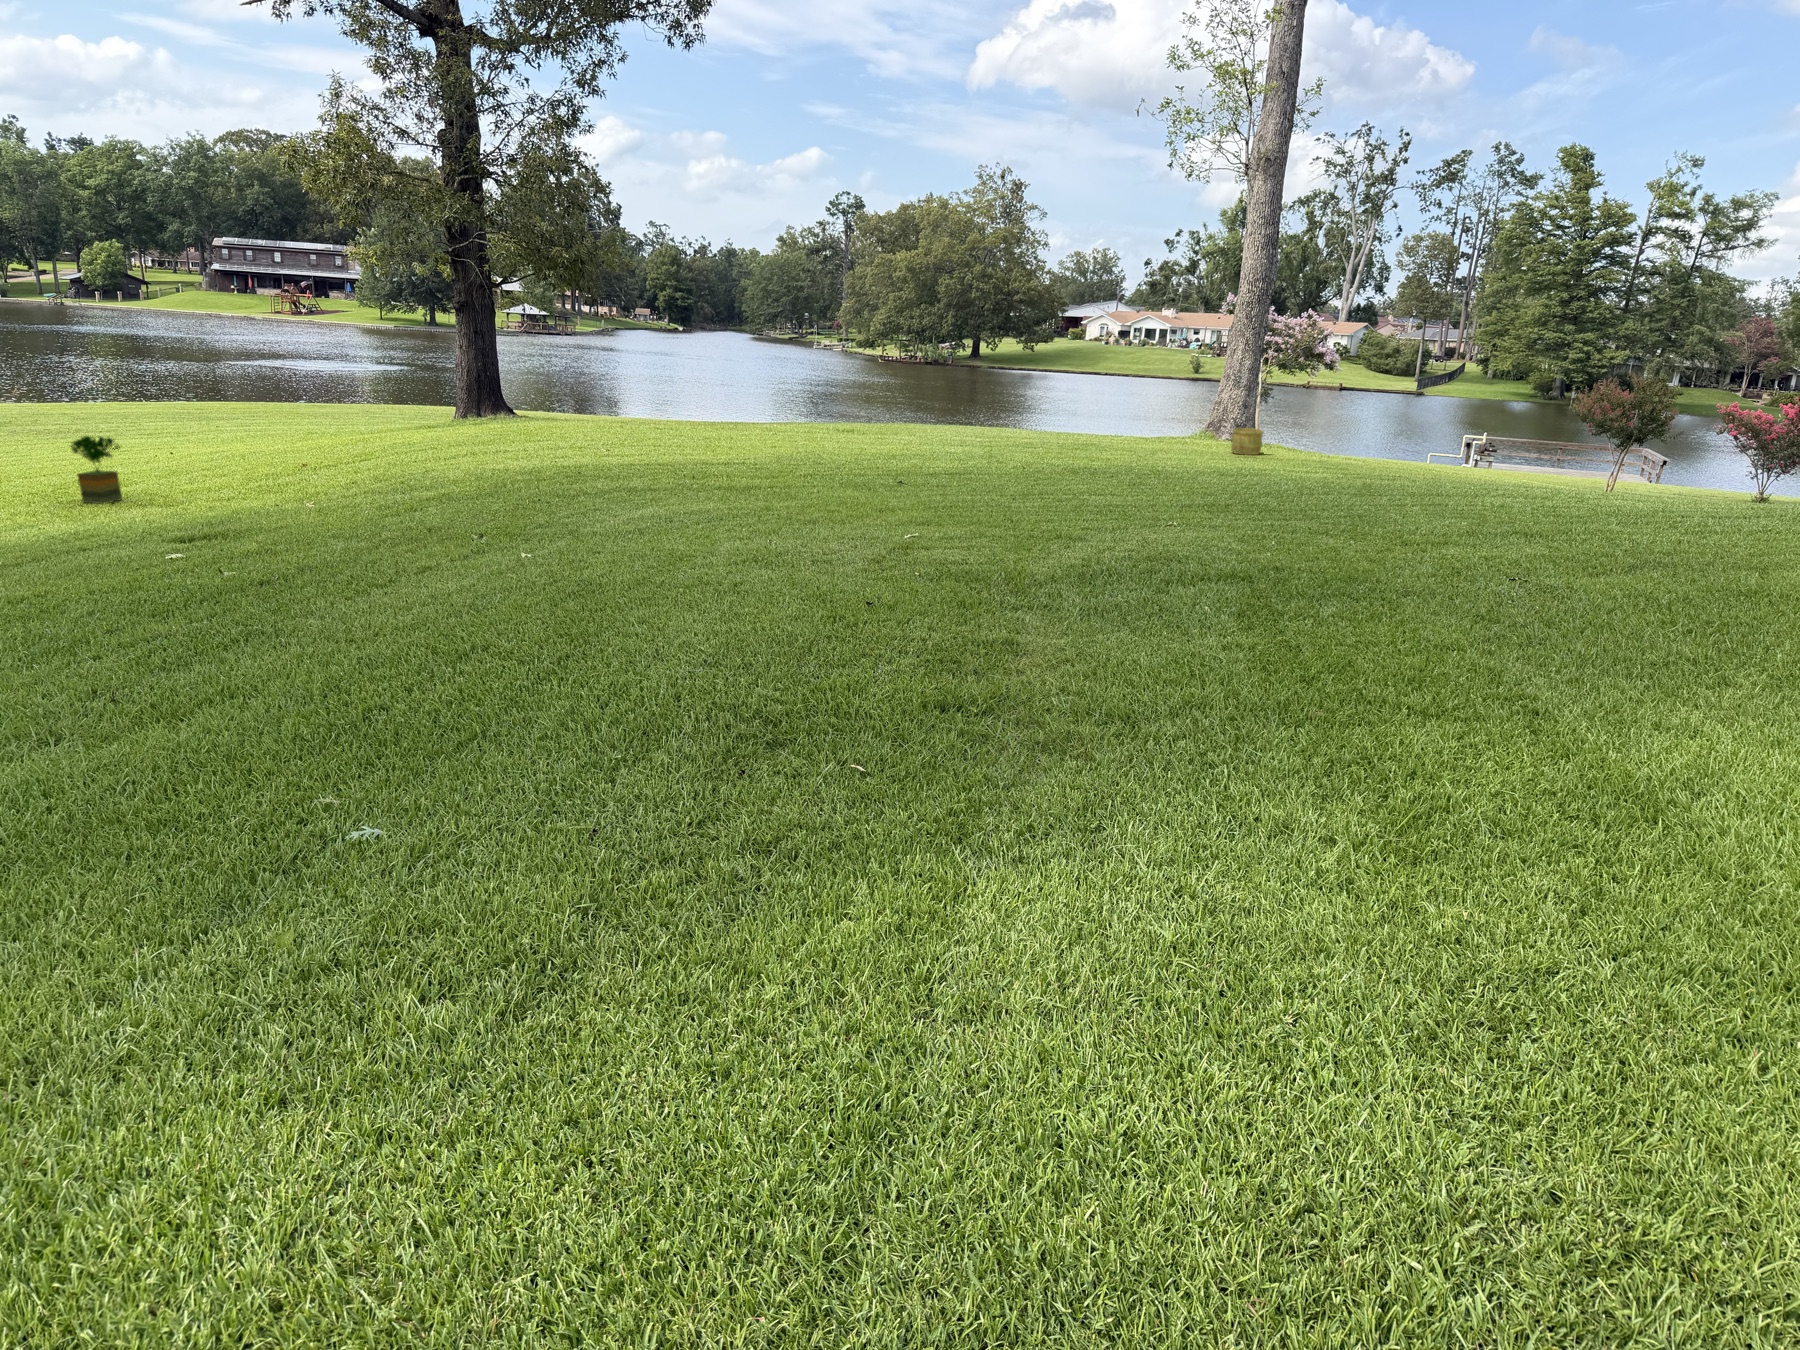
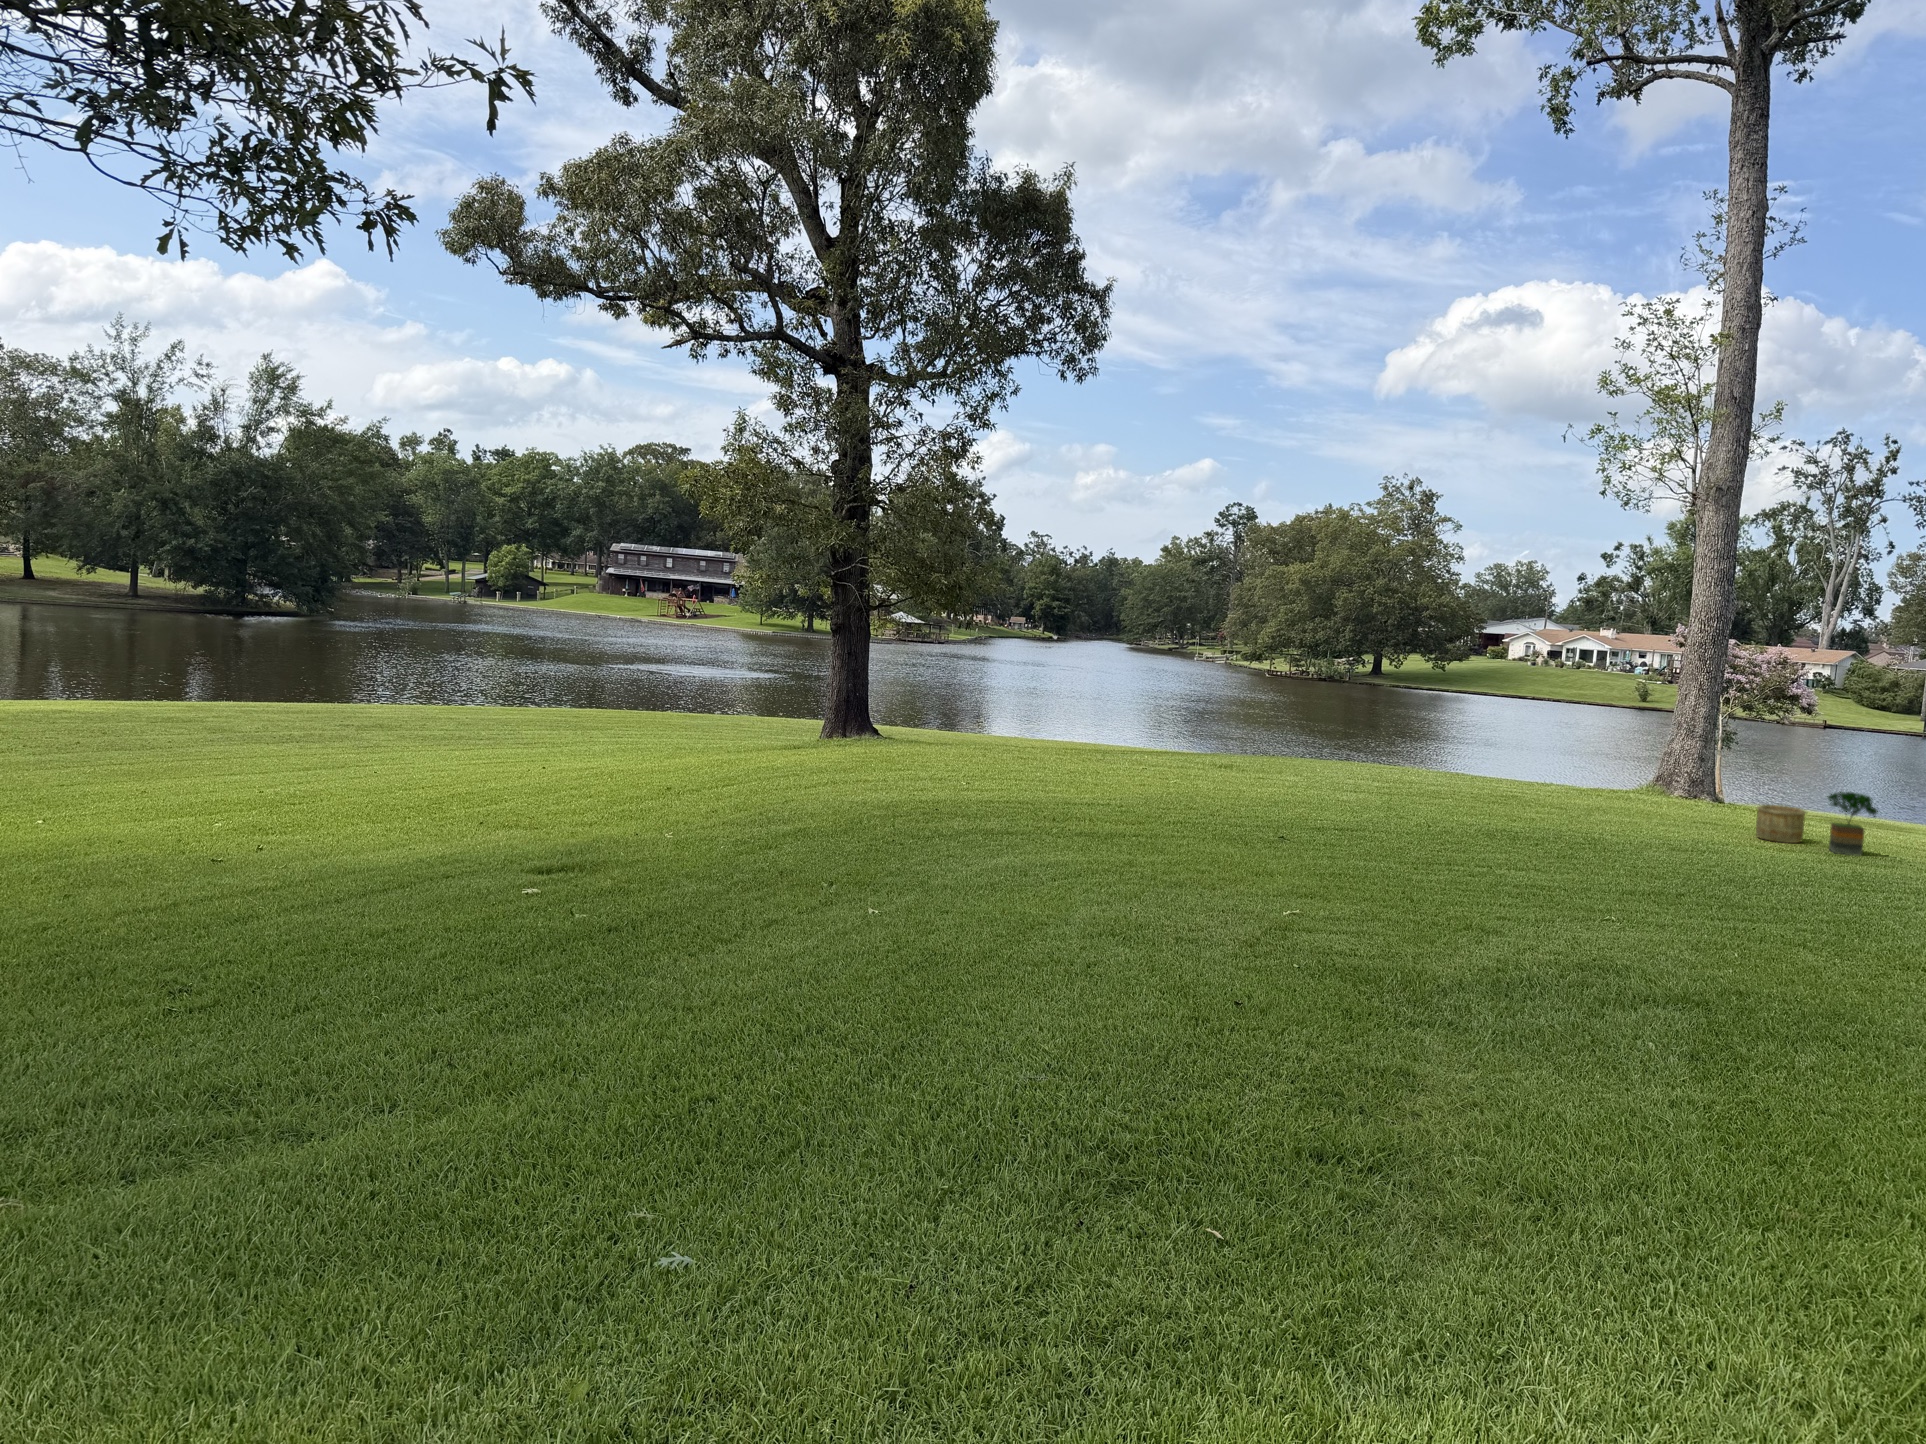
potted tree: present [71,436,122,504] -> present [1827,792,1878,856]

